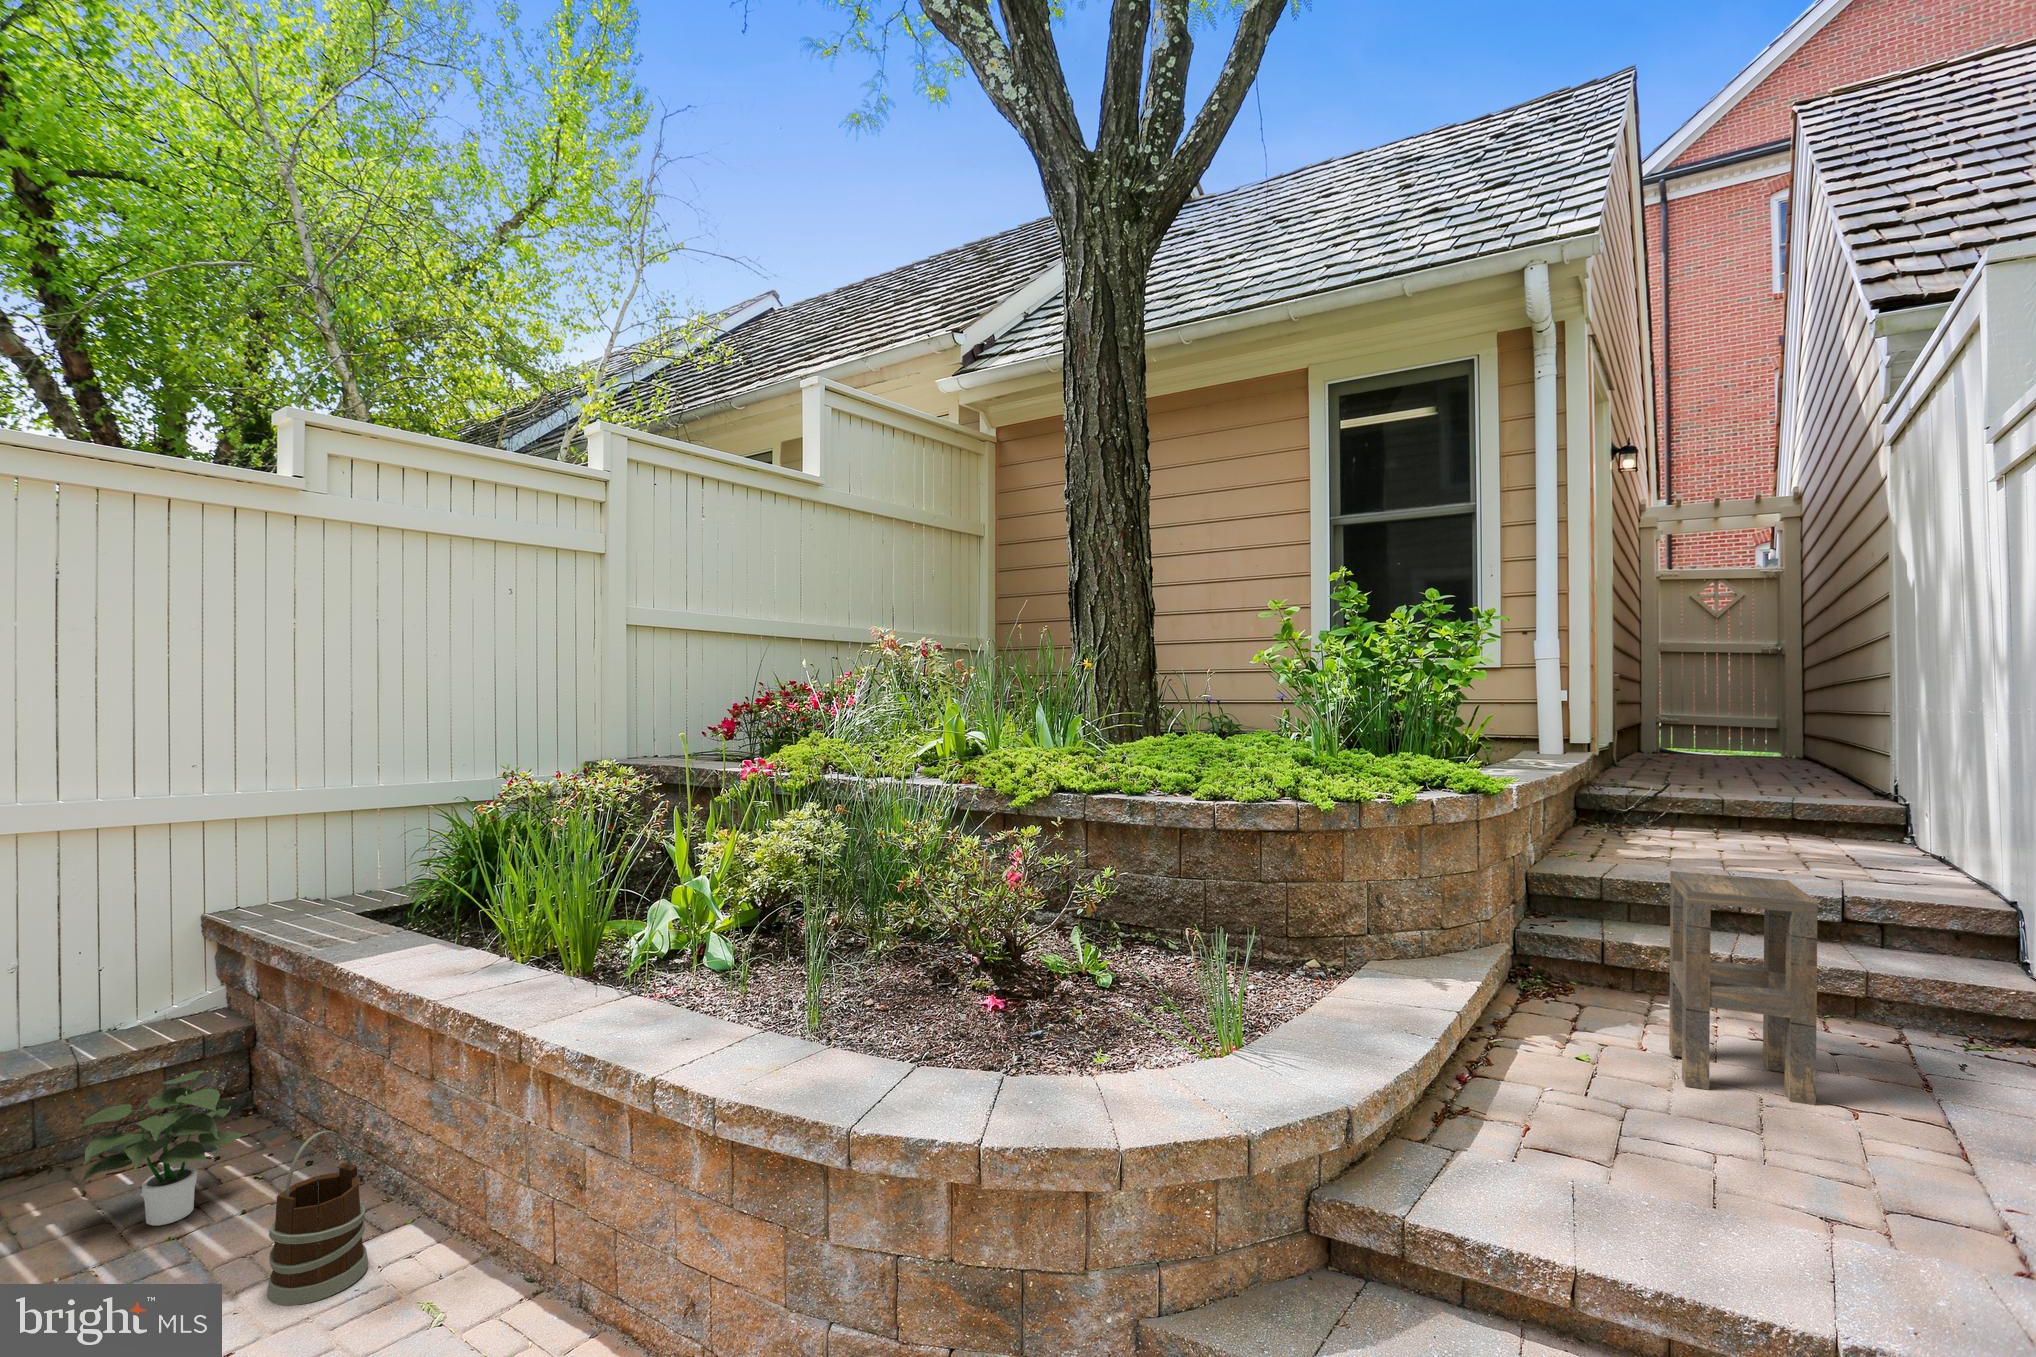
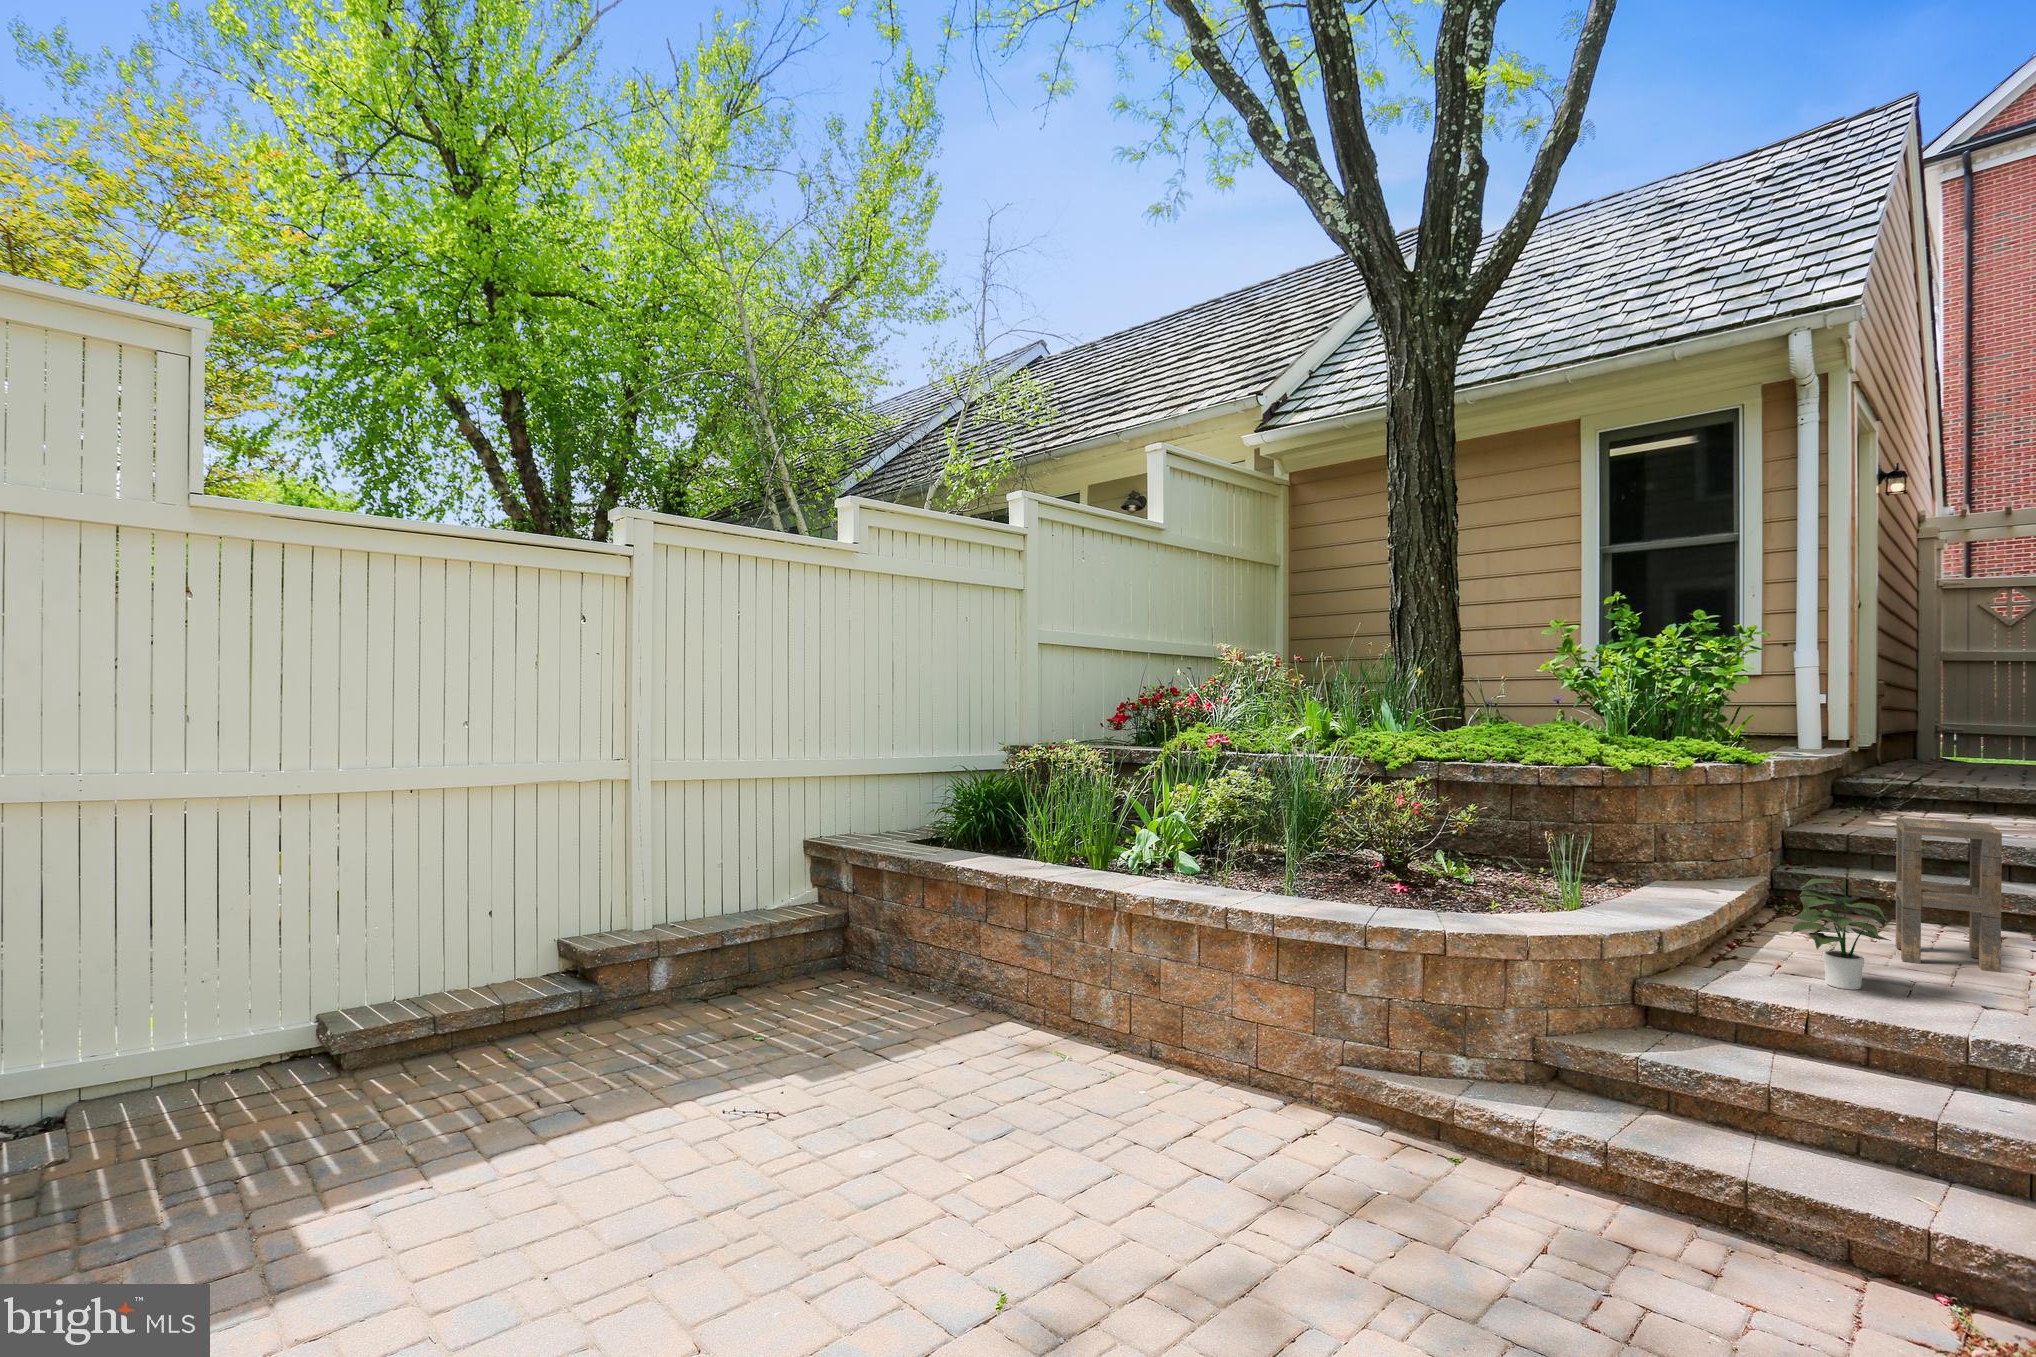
potted plant: present [79,1071,248,1226] -> present [1791,879,1891,990]
wooden bucket: present [267,1131,368,1305] -> none [972,942,1020,1035]

